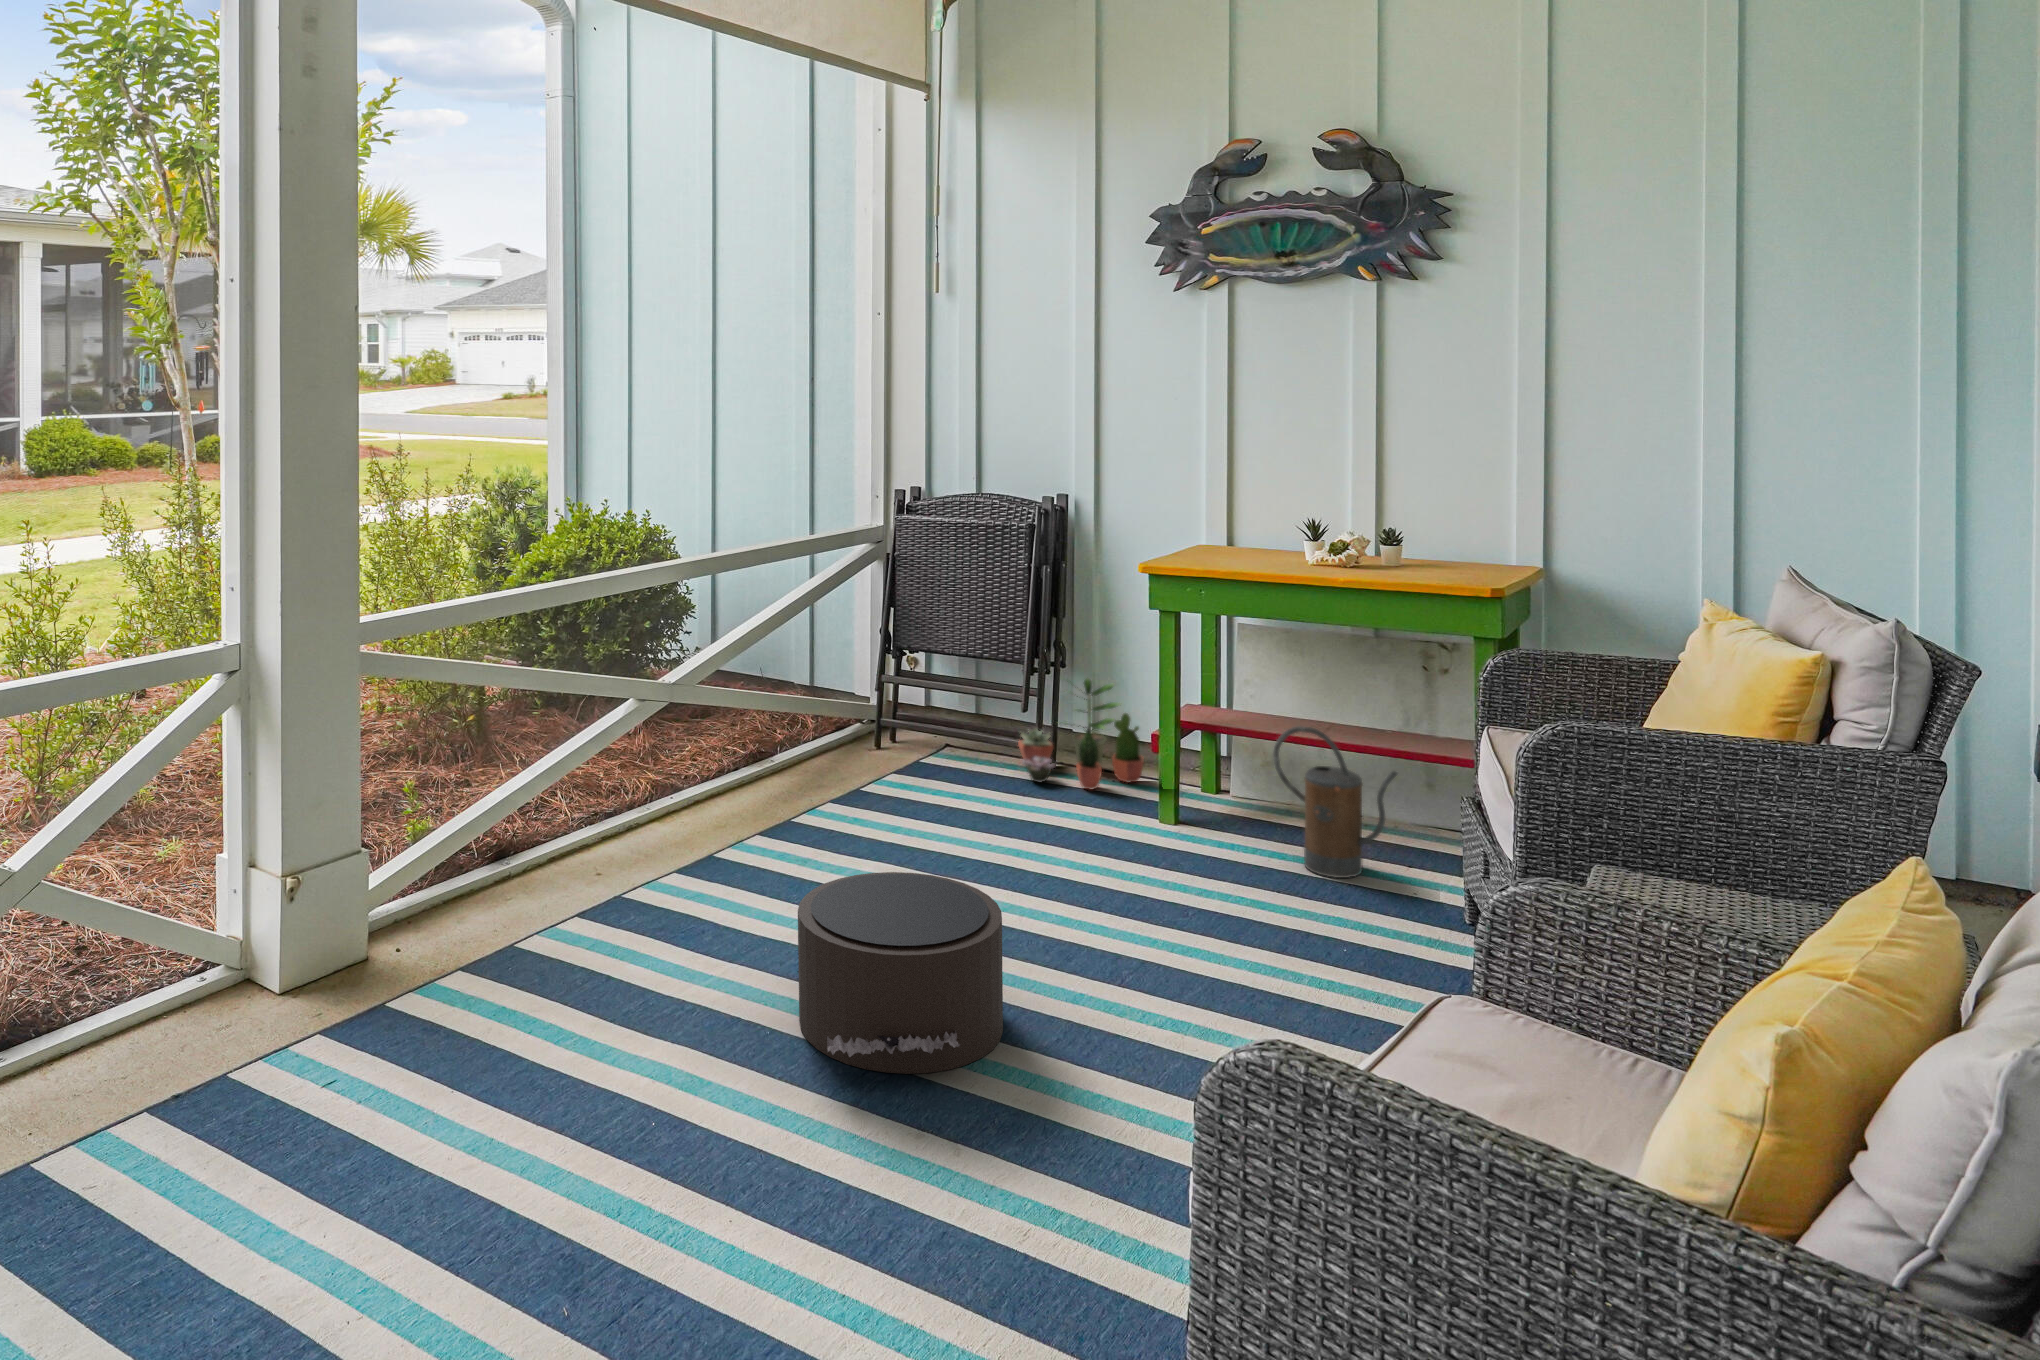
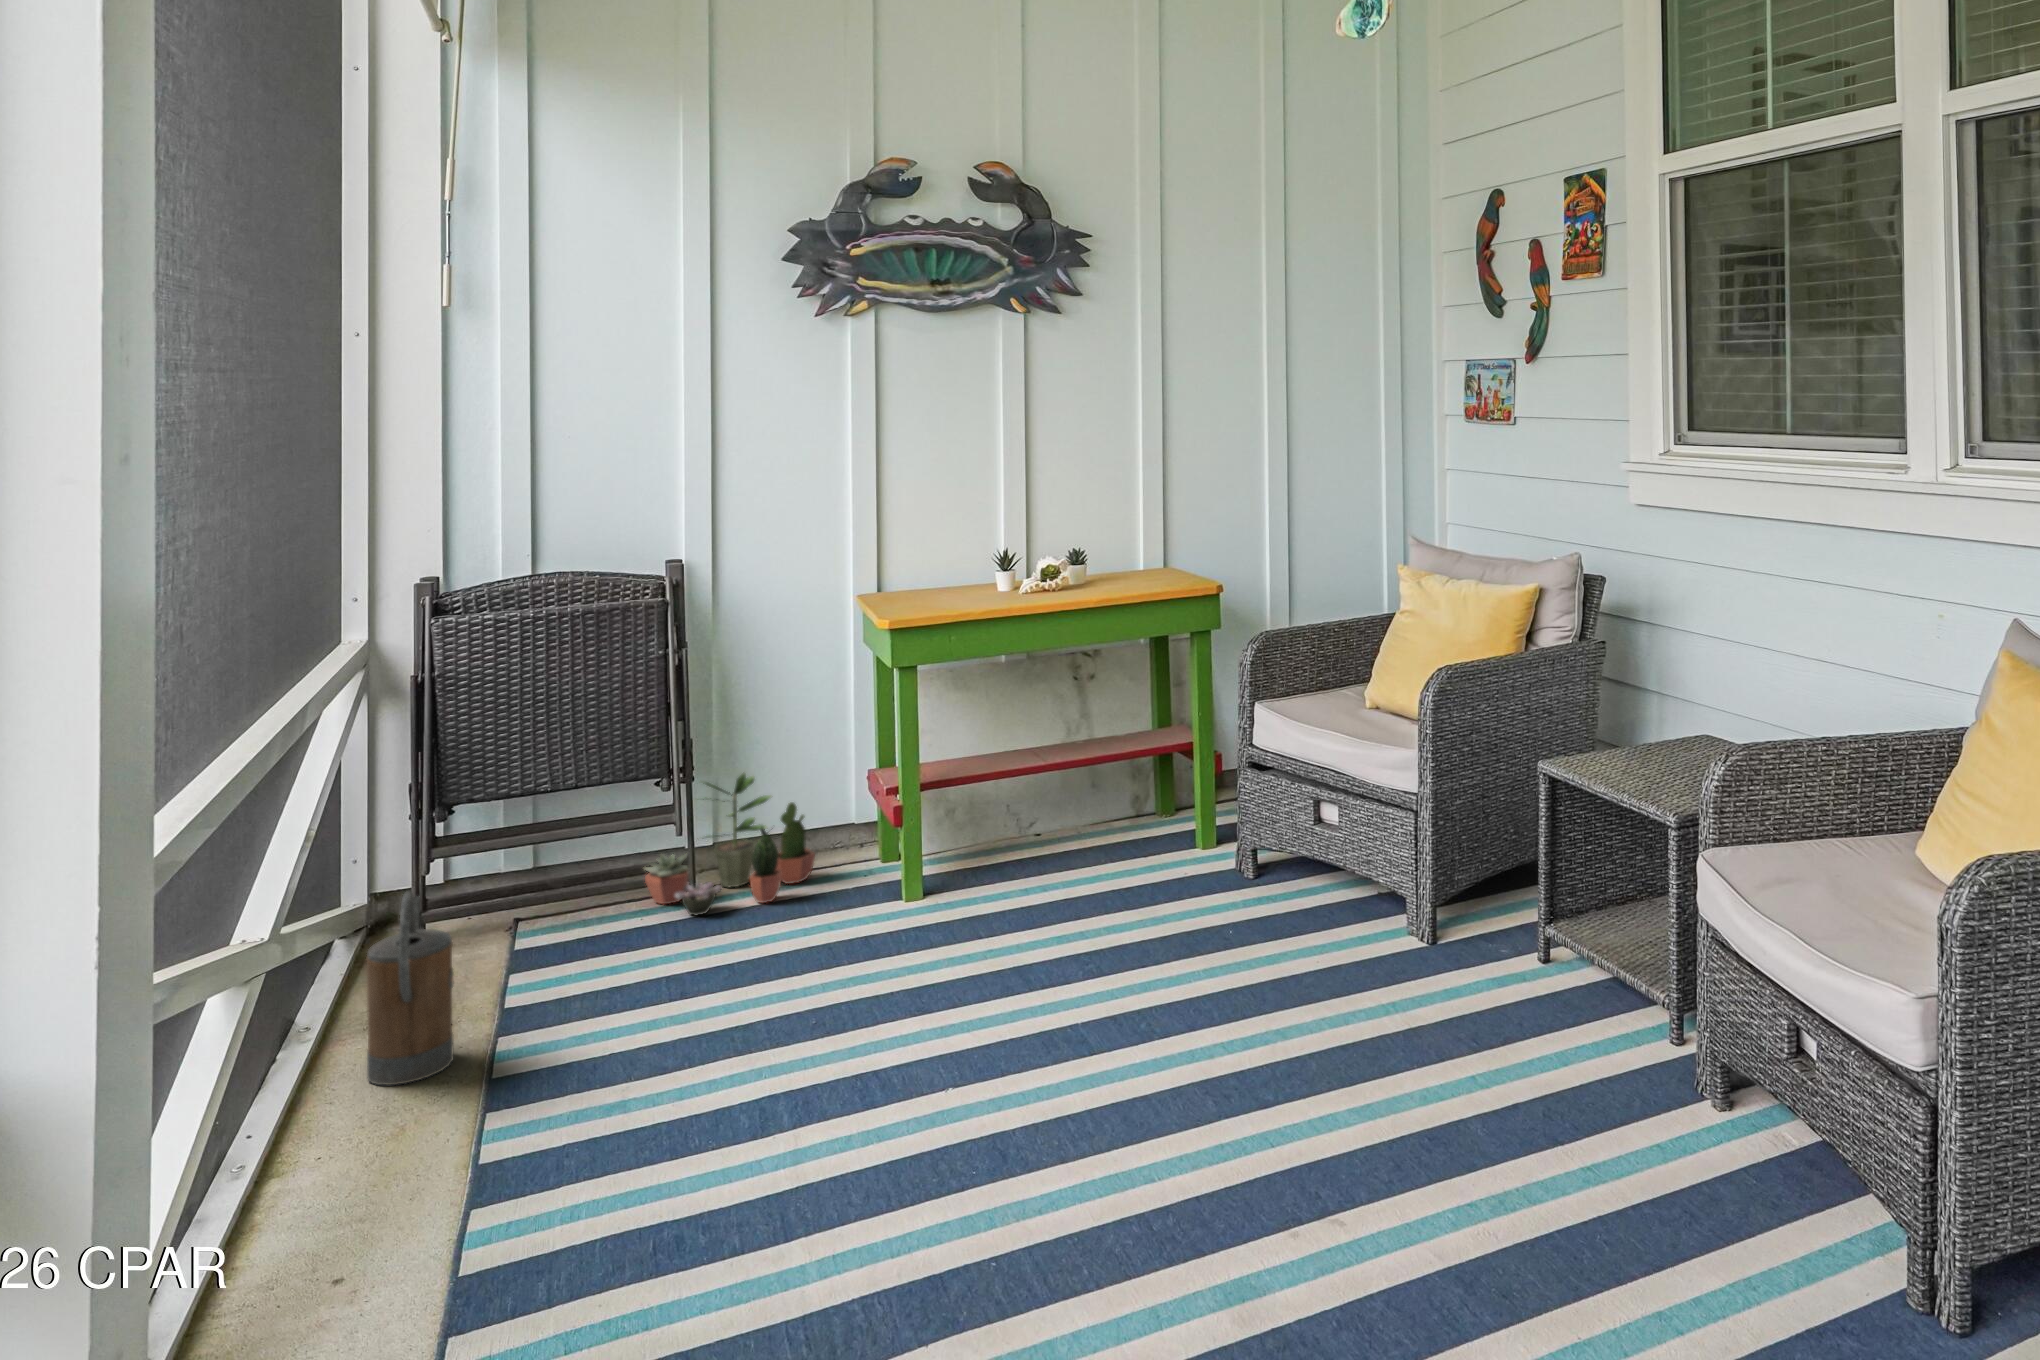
watering can: present [1273,726,1398,878] -> present [367,891,454,1085]
pouf: present [798,872,1003,1074] -> none [767,994,1114,1270]

